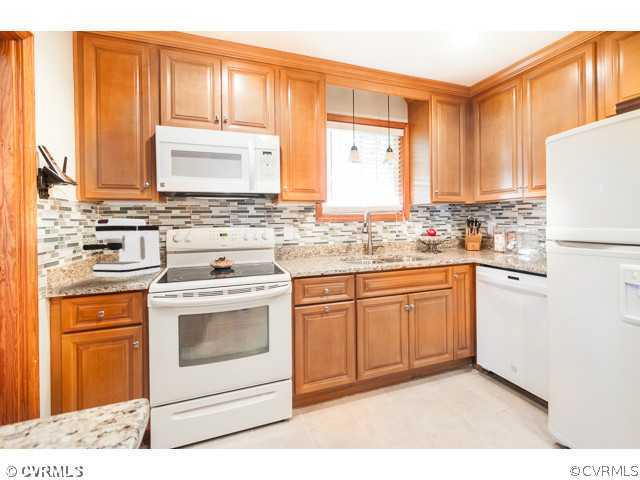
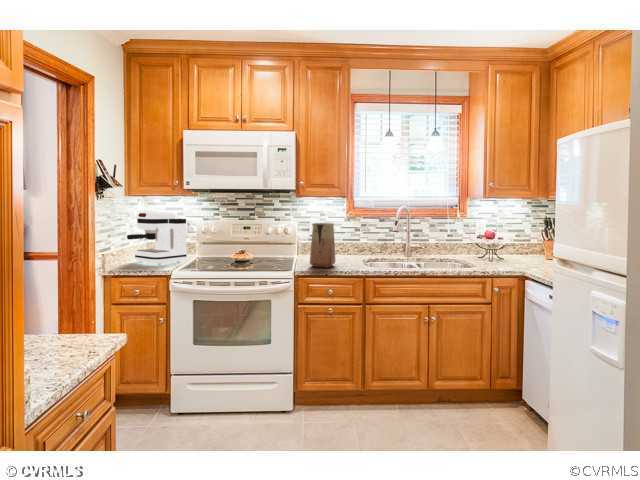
vase: none [299,224,321,267] -> present [310,223,335,268]

